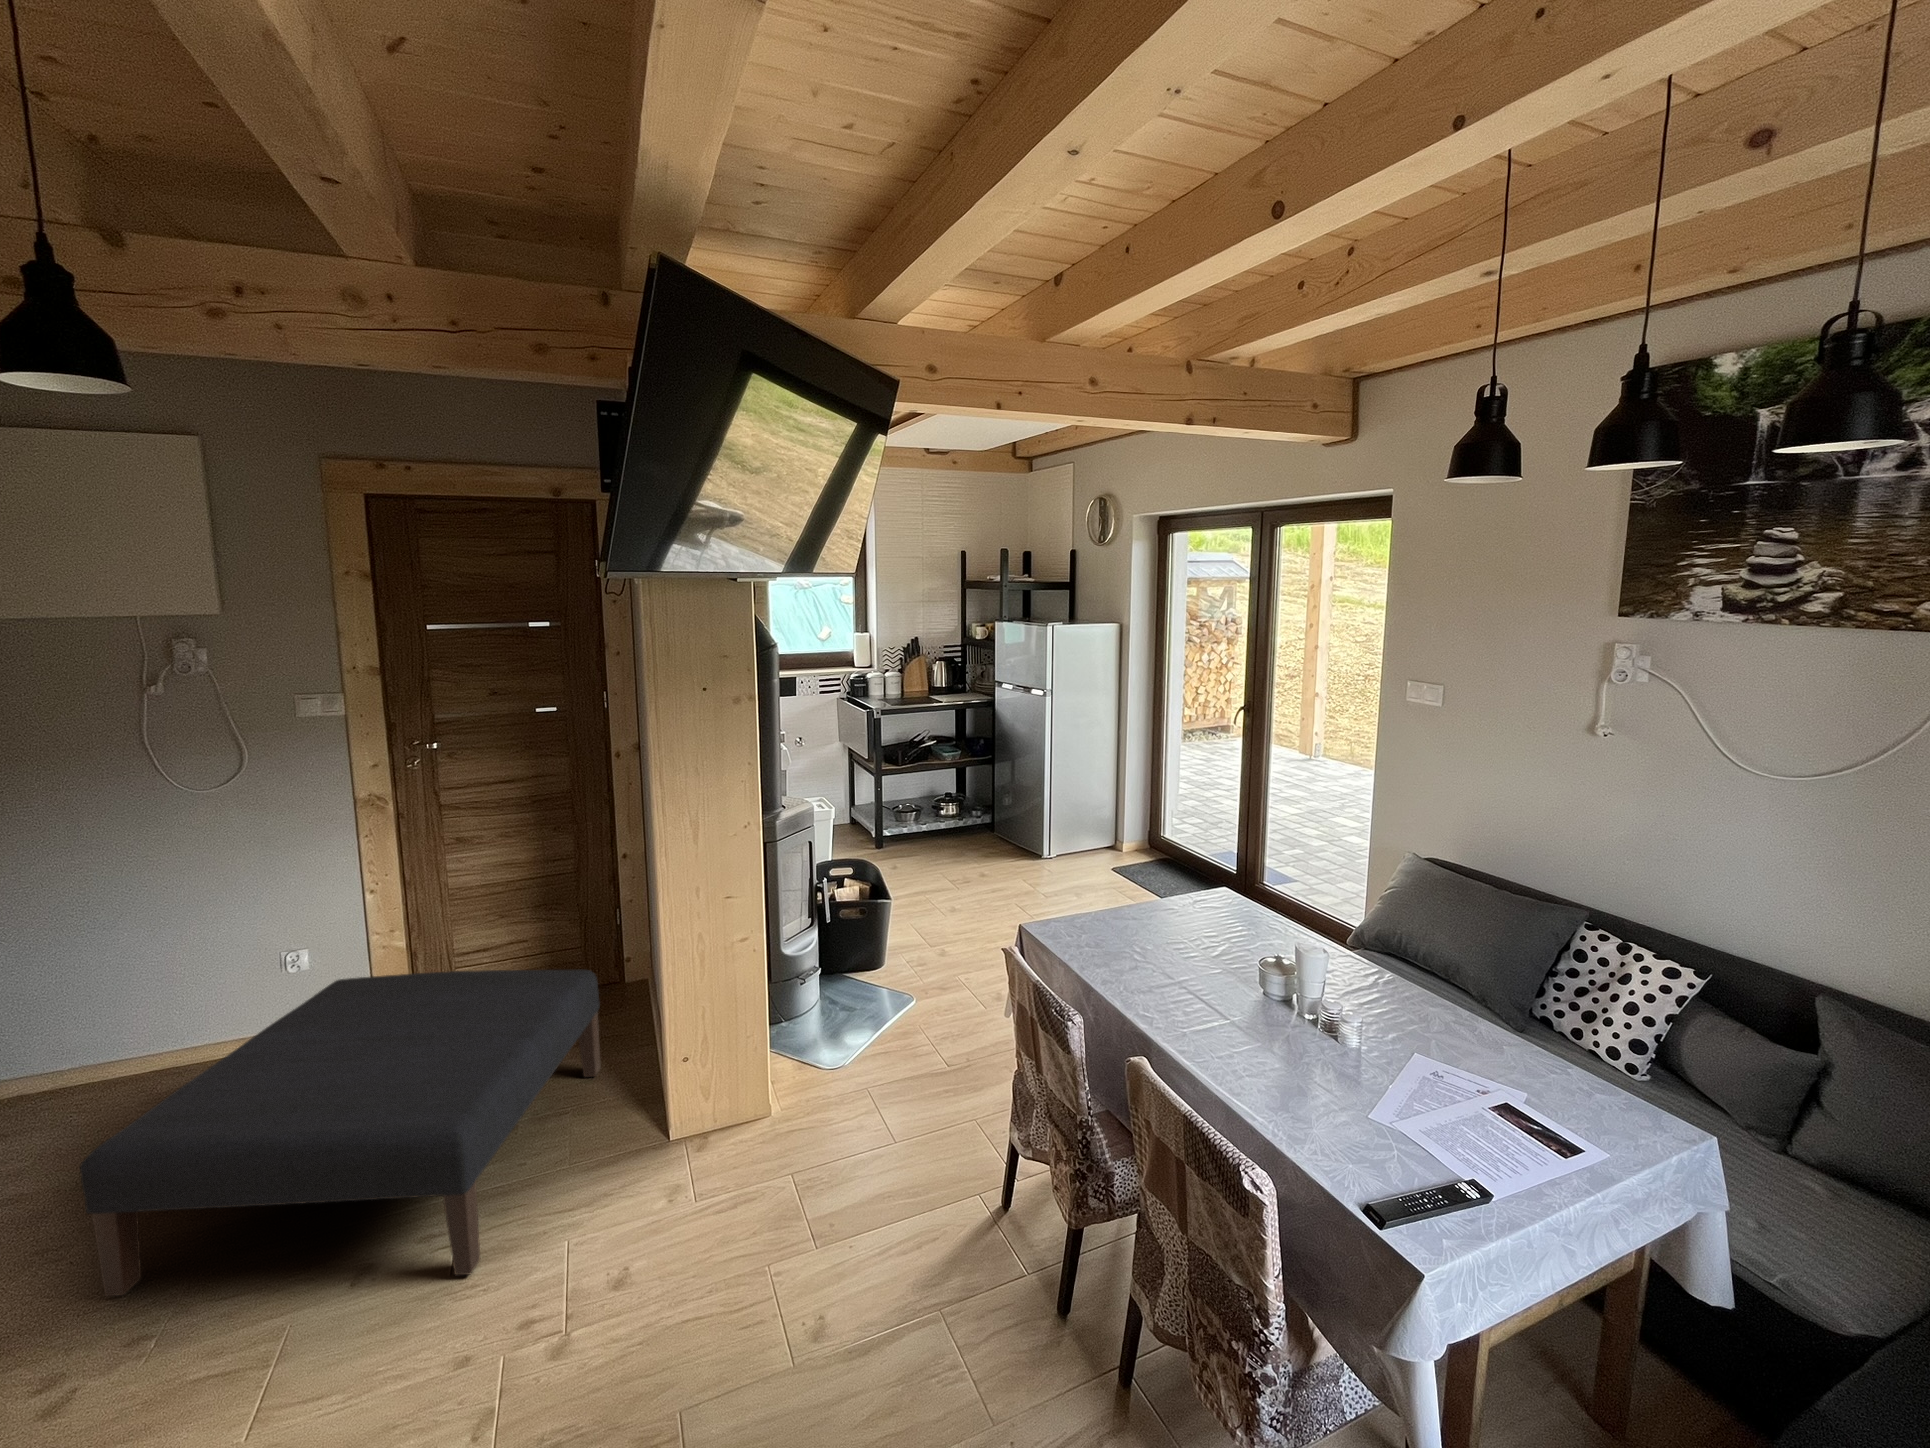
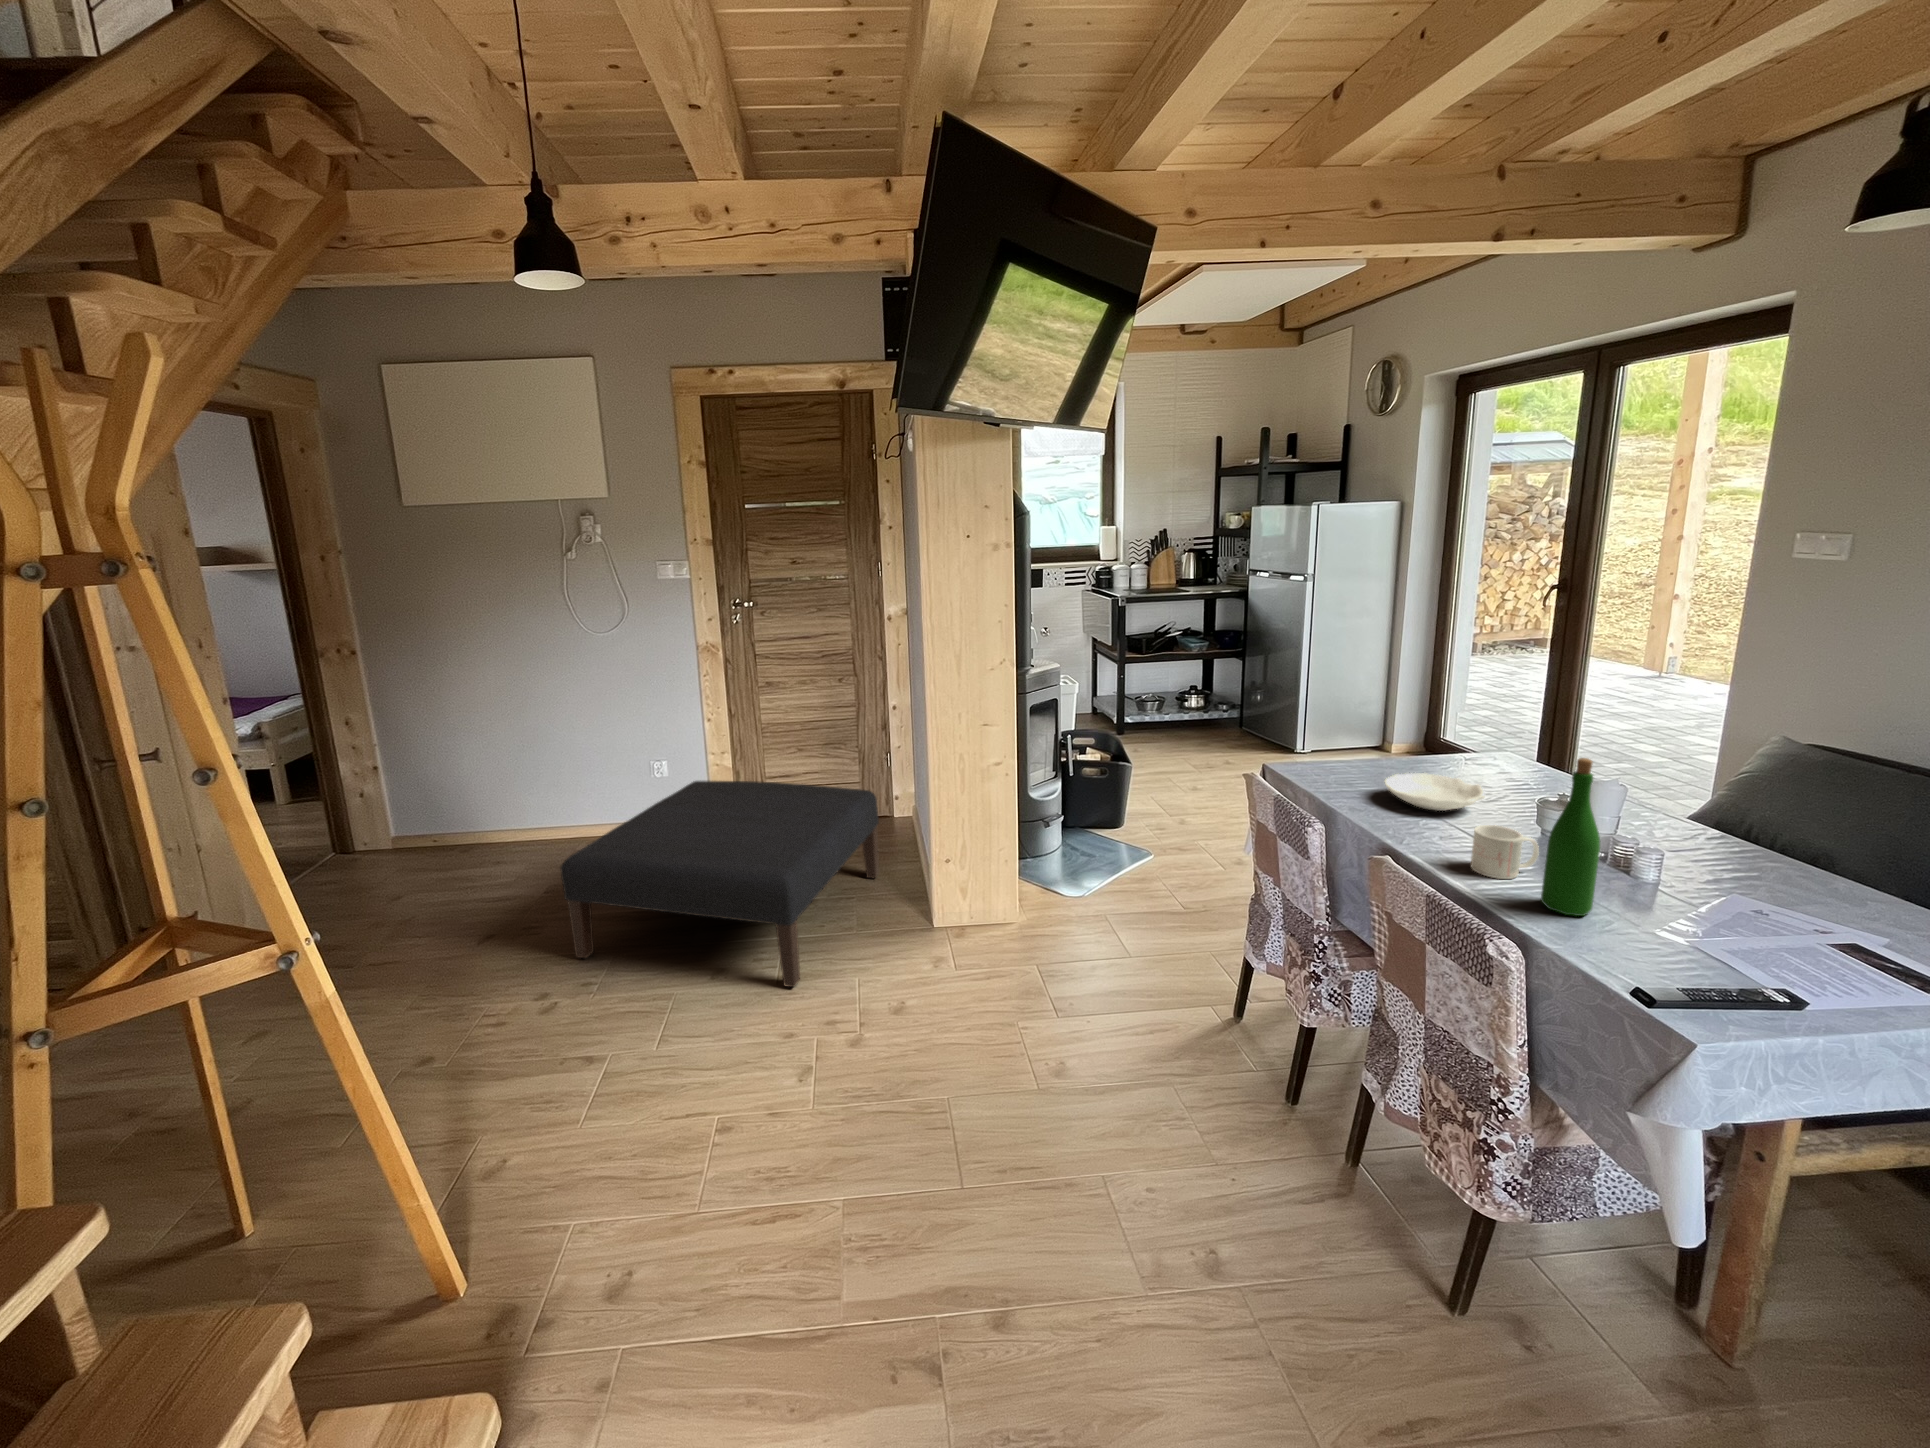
bowl: none [1129,924,1214,966] -> present [1385,773,1485,811]
wine bottle: none [1272,941,1316,1094] -> present [1541,758,1600,916]
mug: none [1211,996,1265,1053] -> present [1471,825,1539,879]

